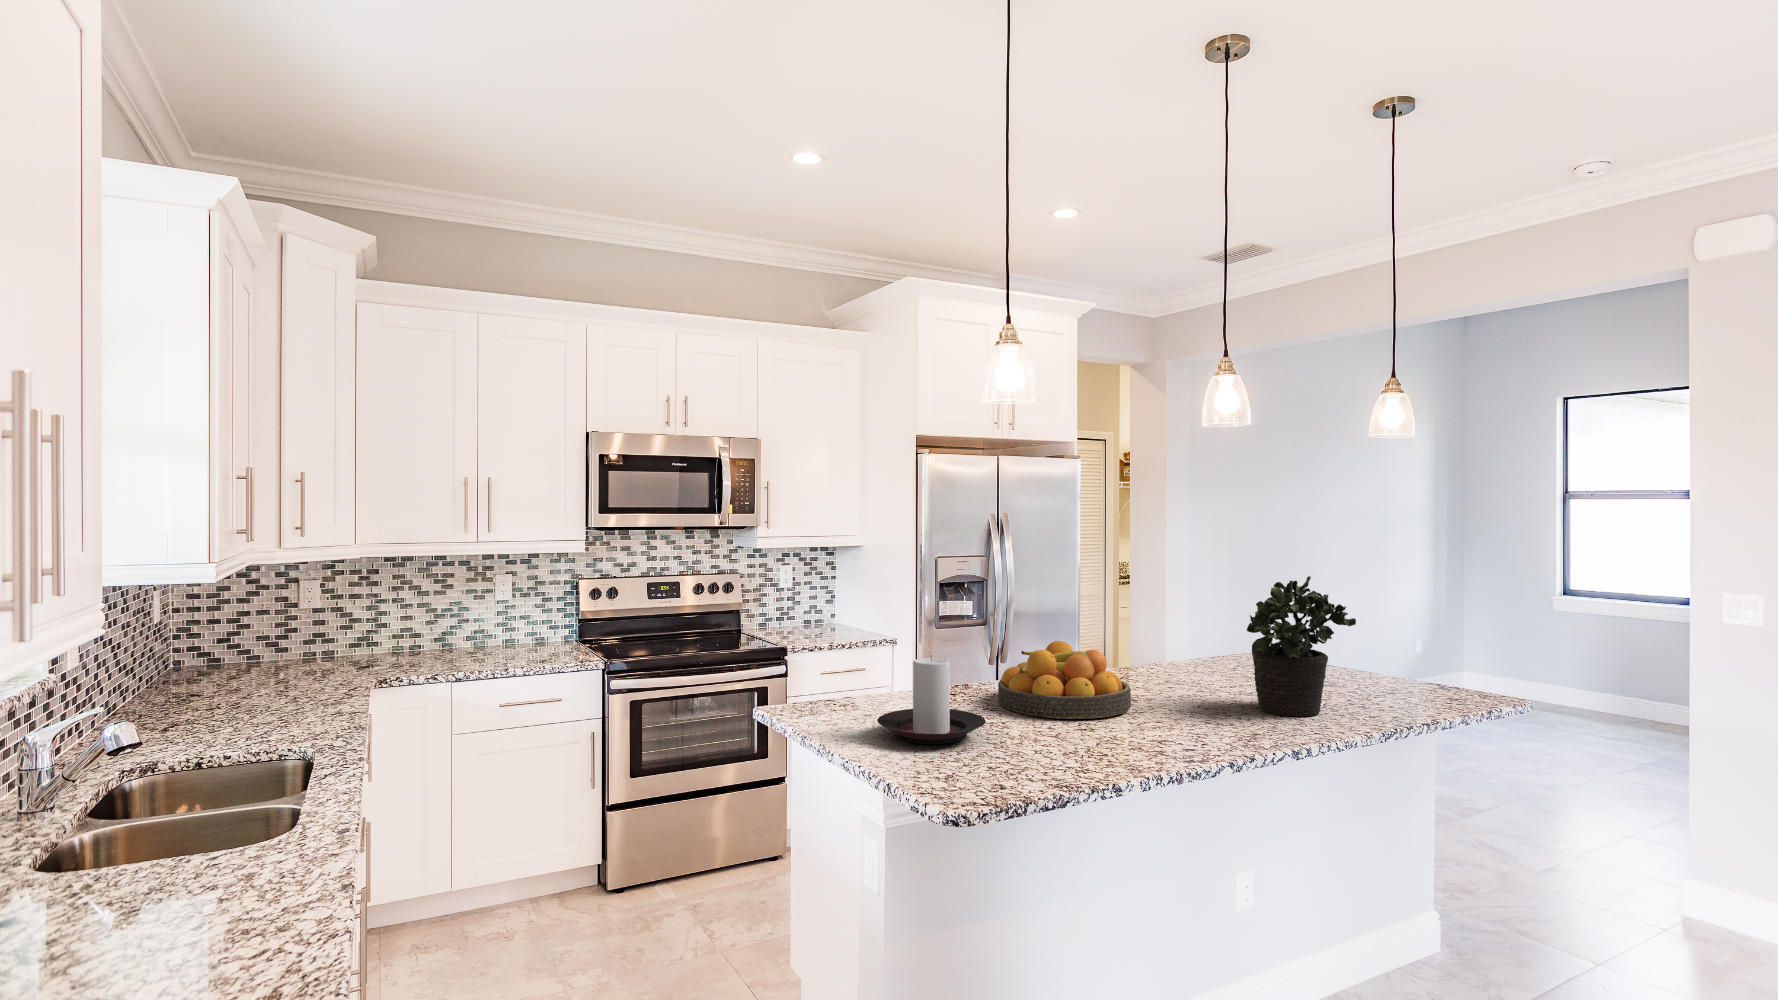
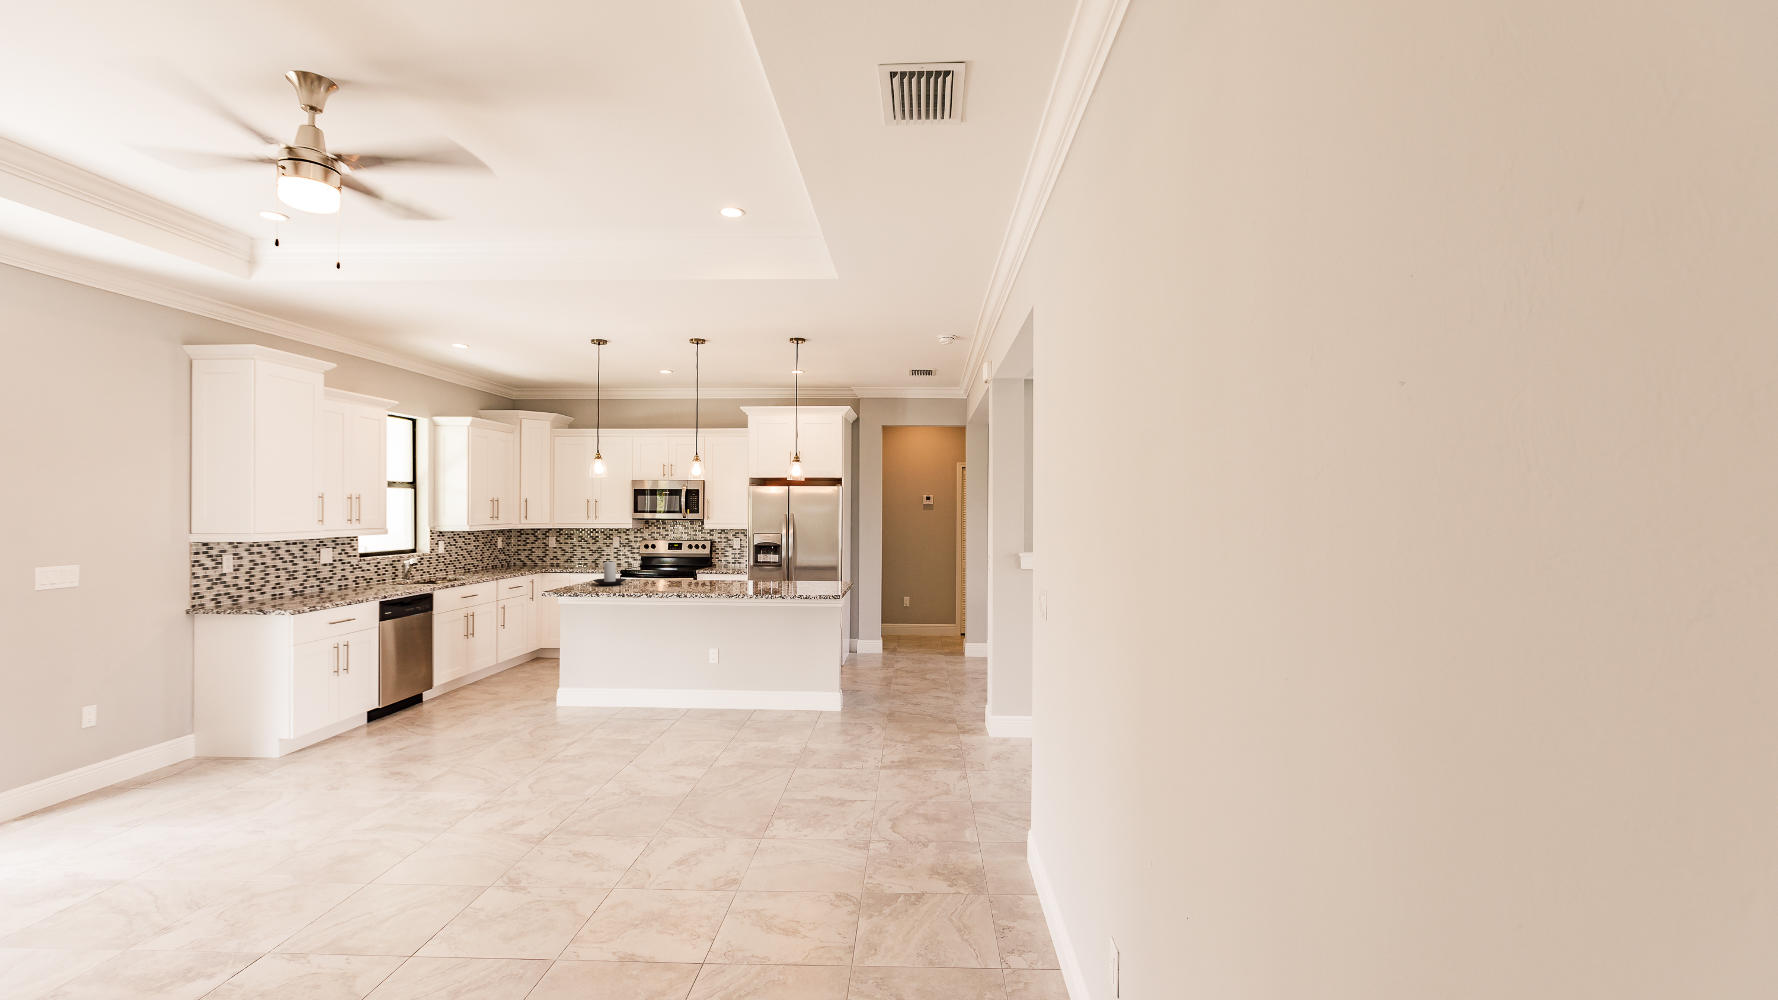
potted plant: present [1247,576,1356,716] -> none [708,542,748,590]
fruit bowl: present [998,641,1131,719] -> none [653,563,699,585]

